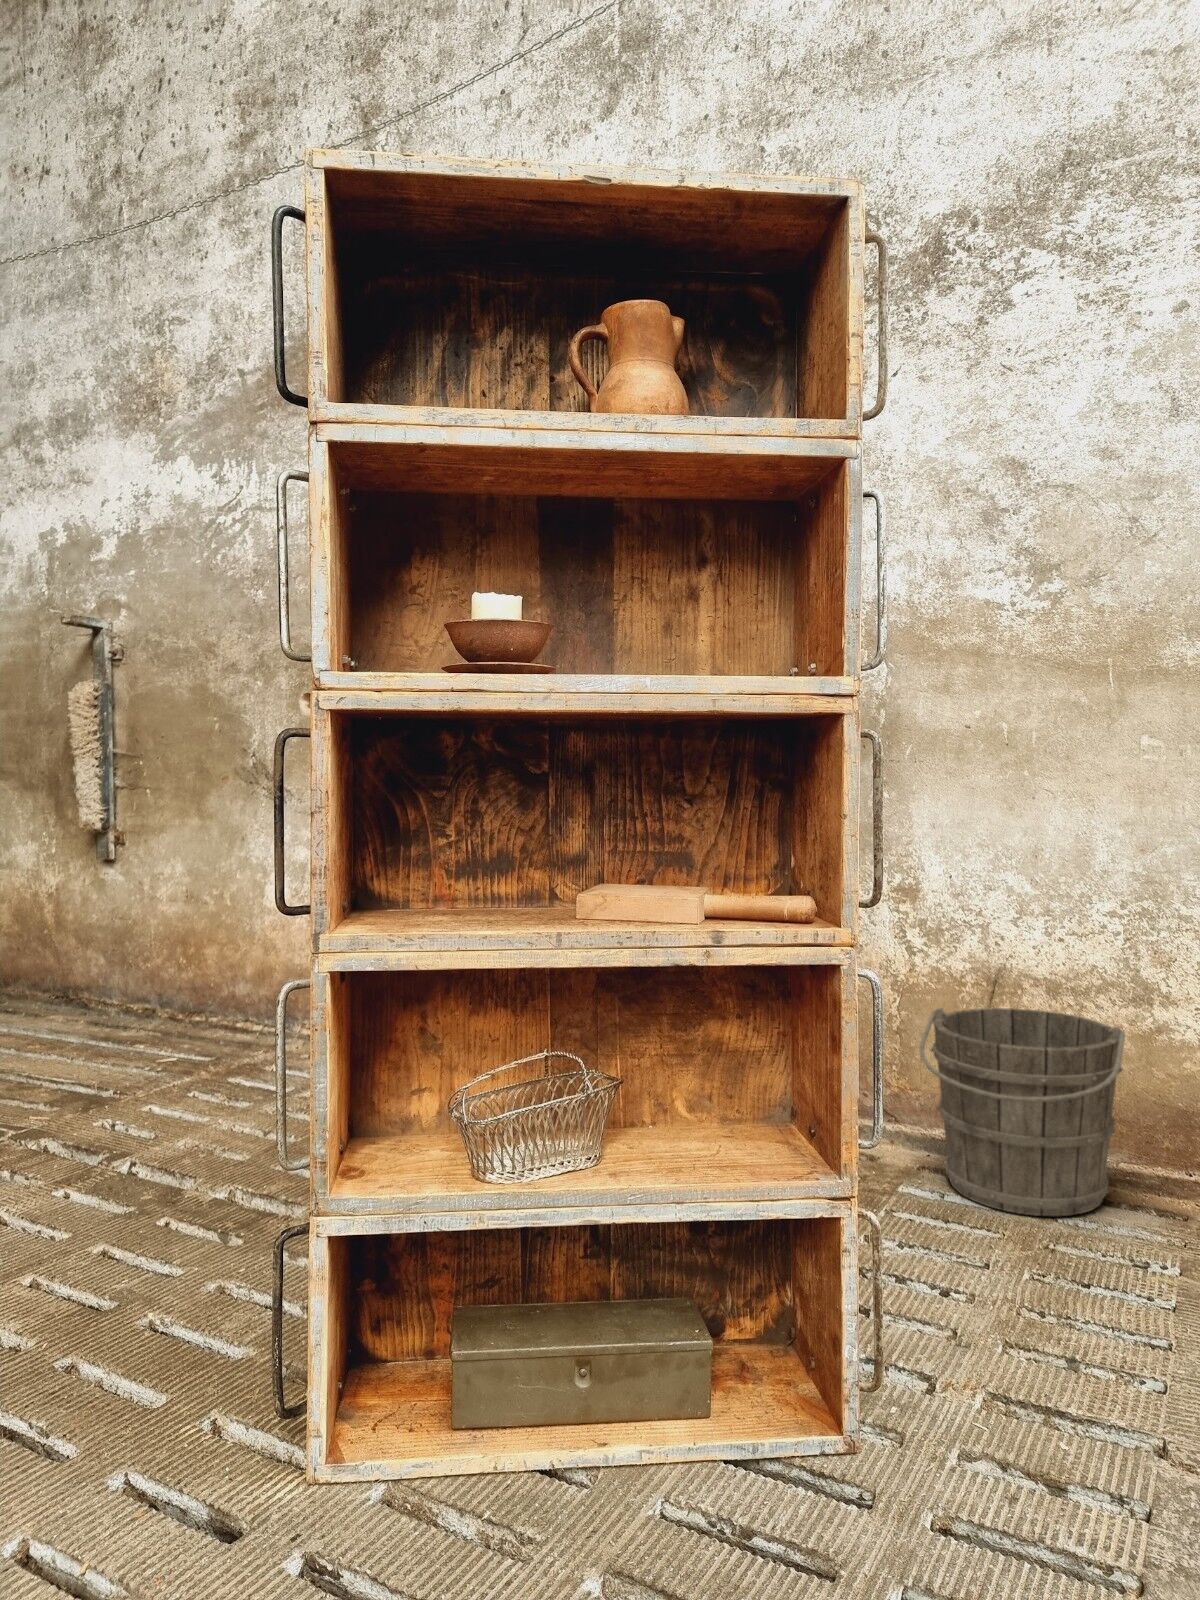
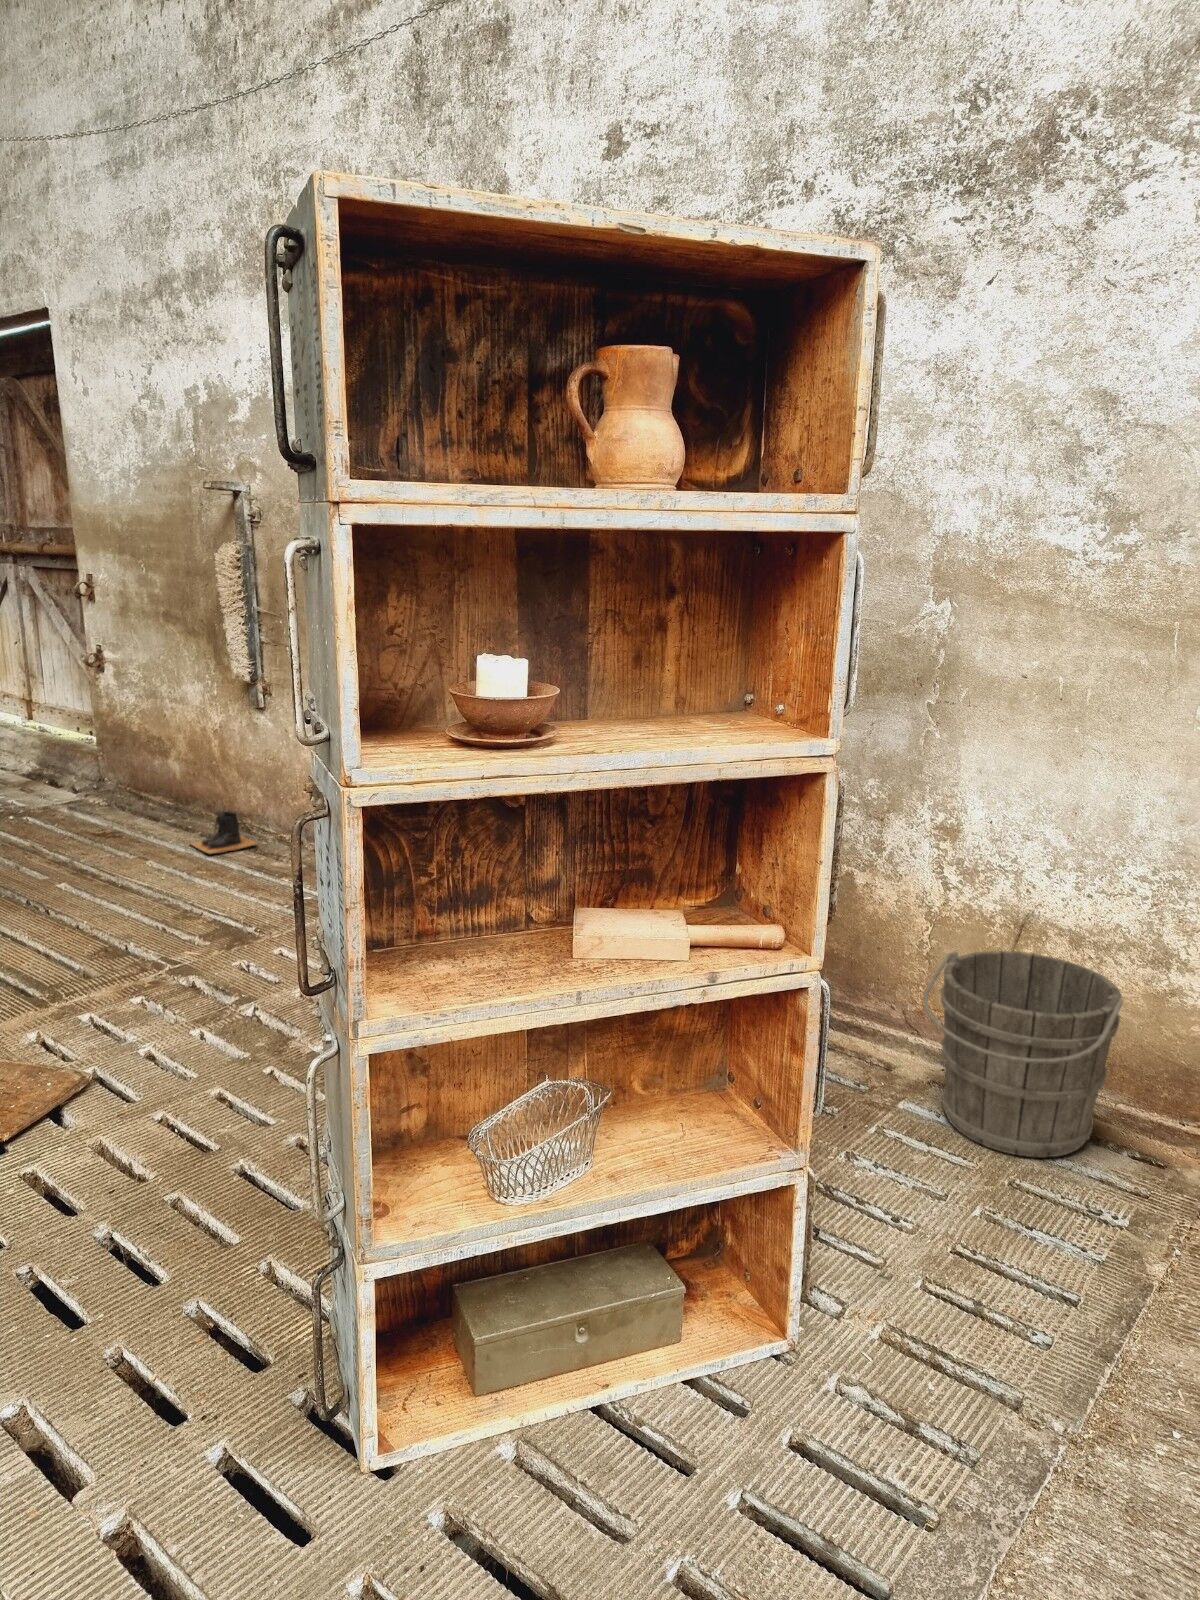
boots: none [36,975,120,1022] -> present [190,811,258,854]

